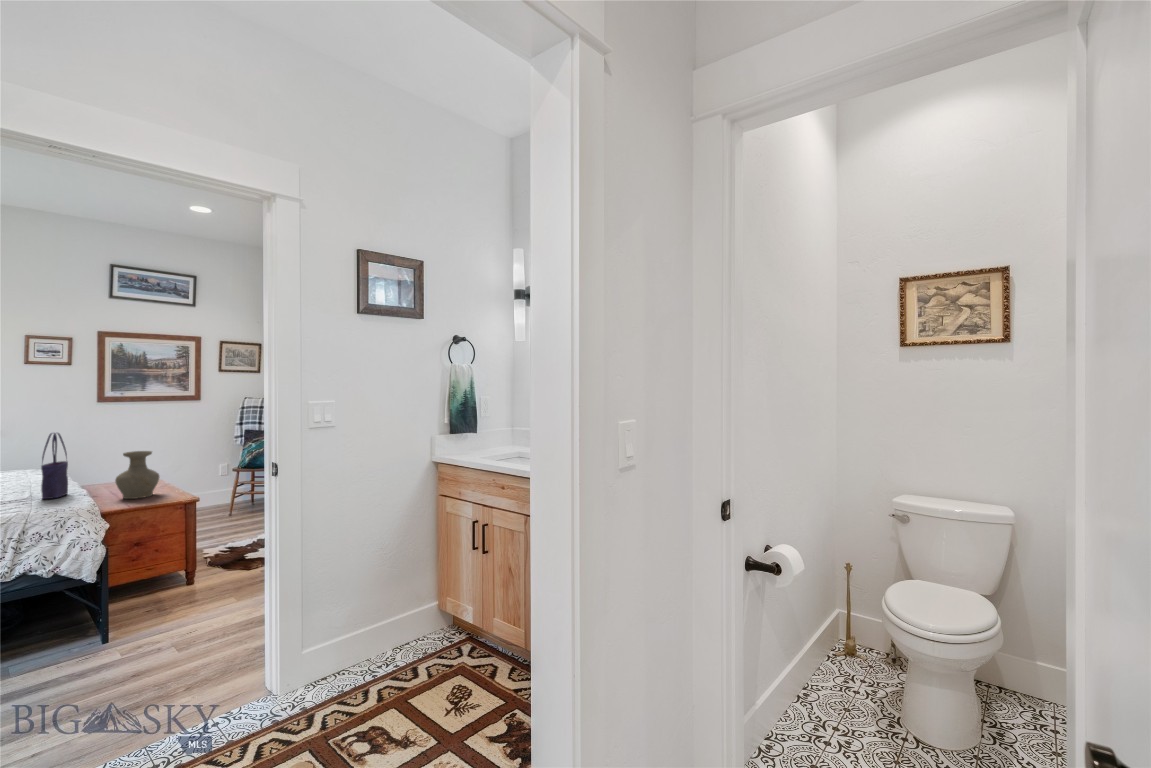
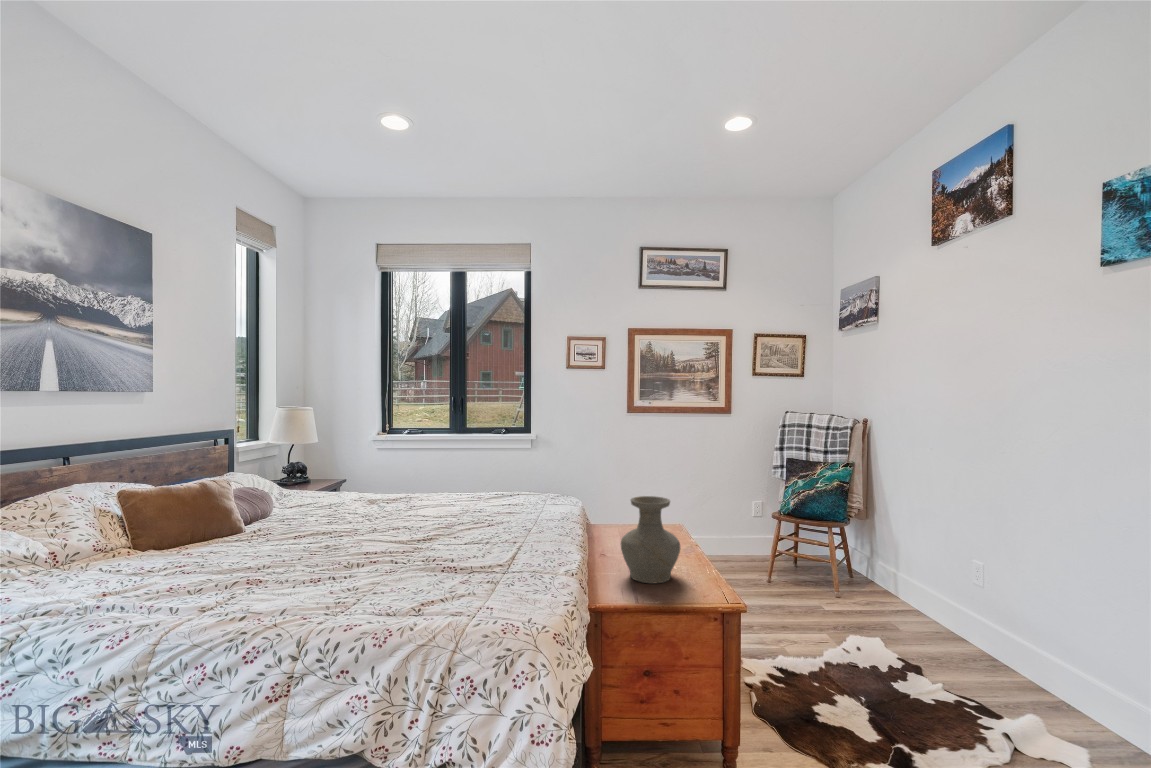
tote bag: present [41,433,68,499] -> none [514,461,552,578]

